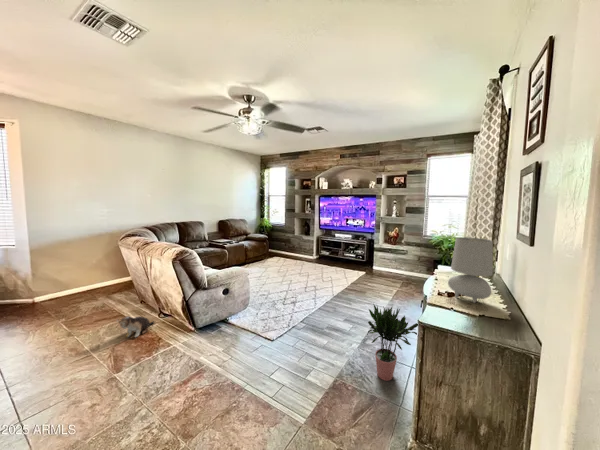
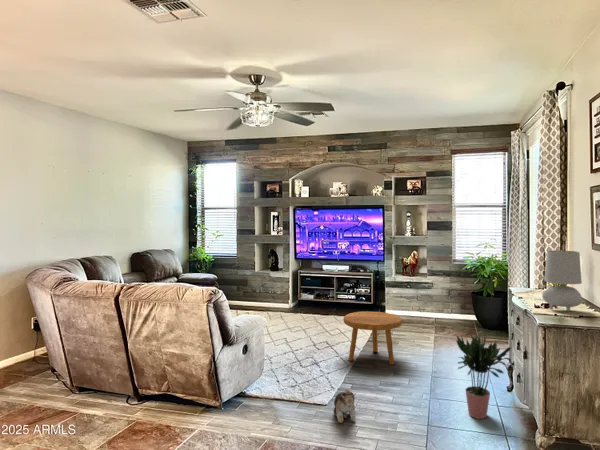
footstool: none [318,269,359,311] -> present [344,311,402,365]
plush toy: present [116,316,154,337] -> present [334,390,356,423]

